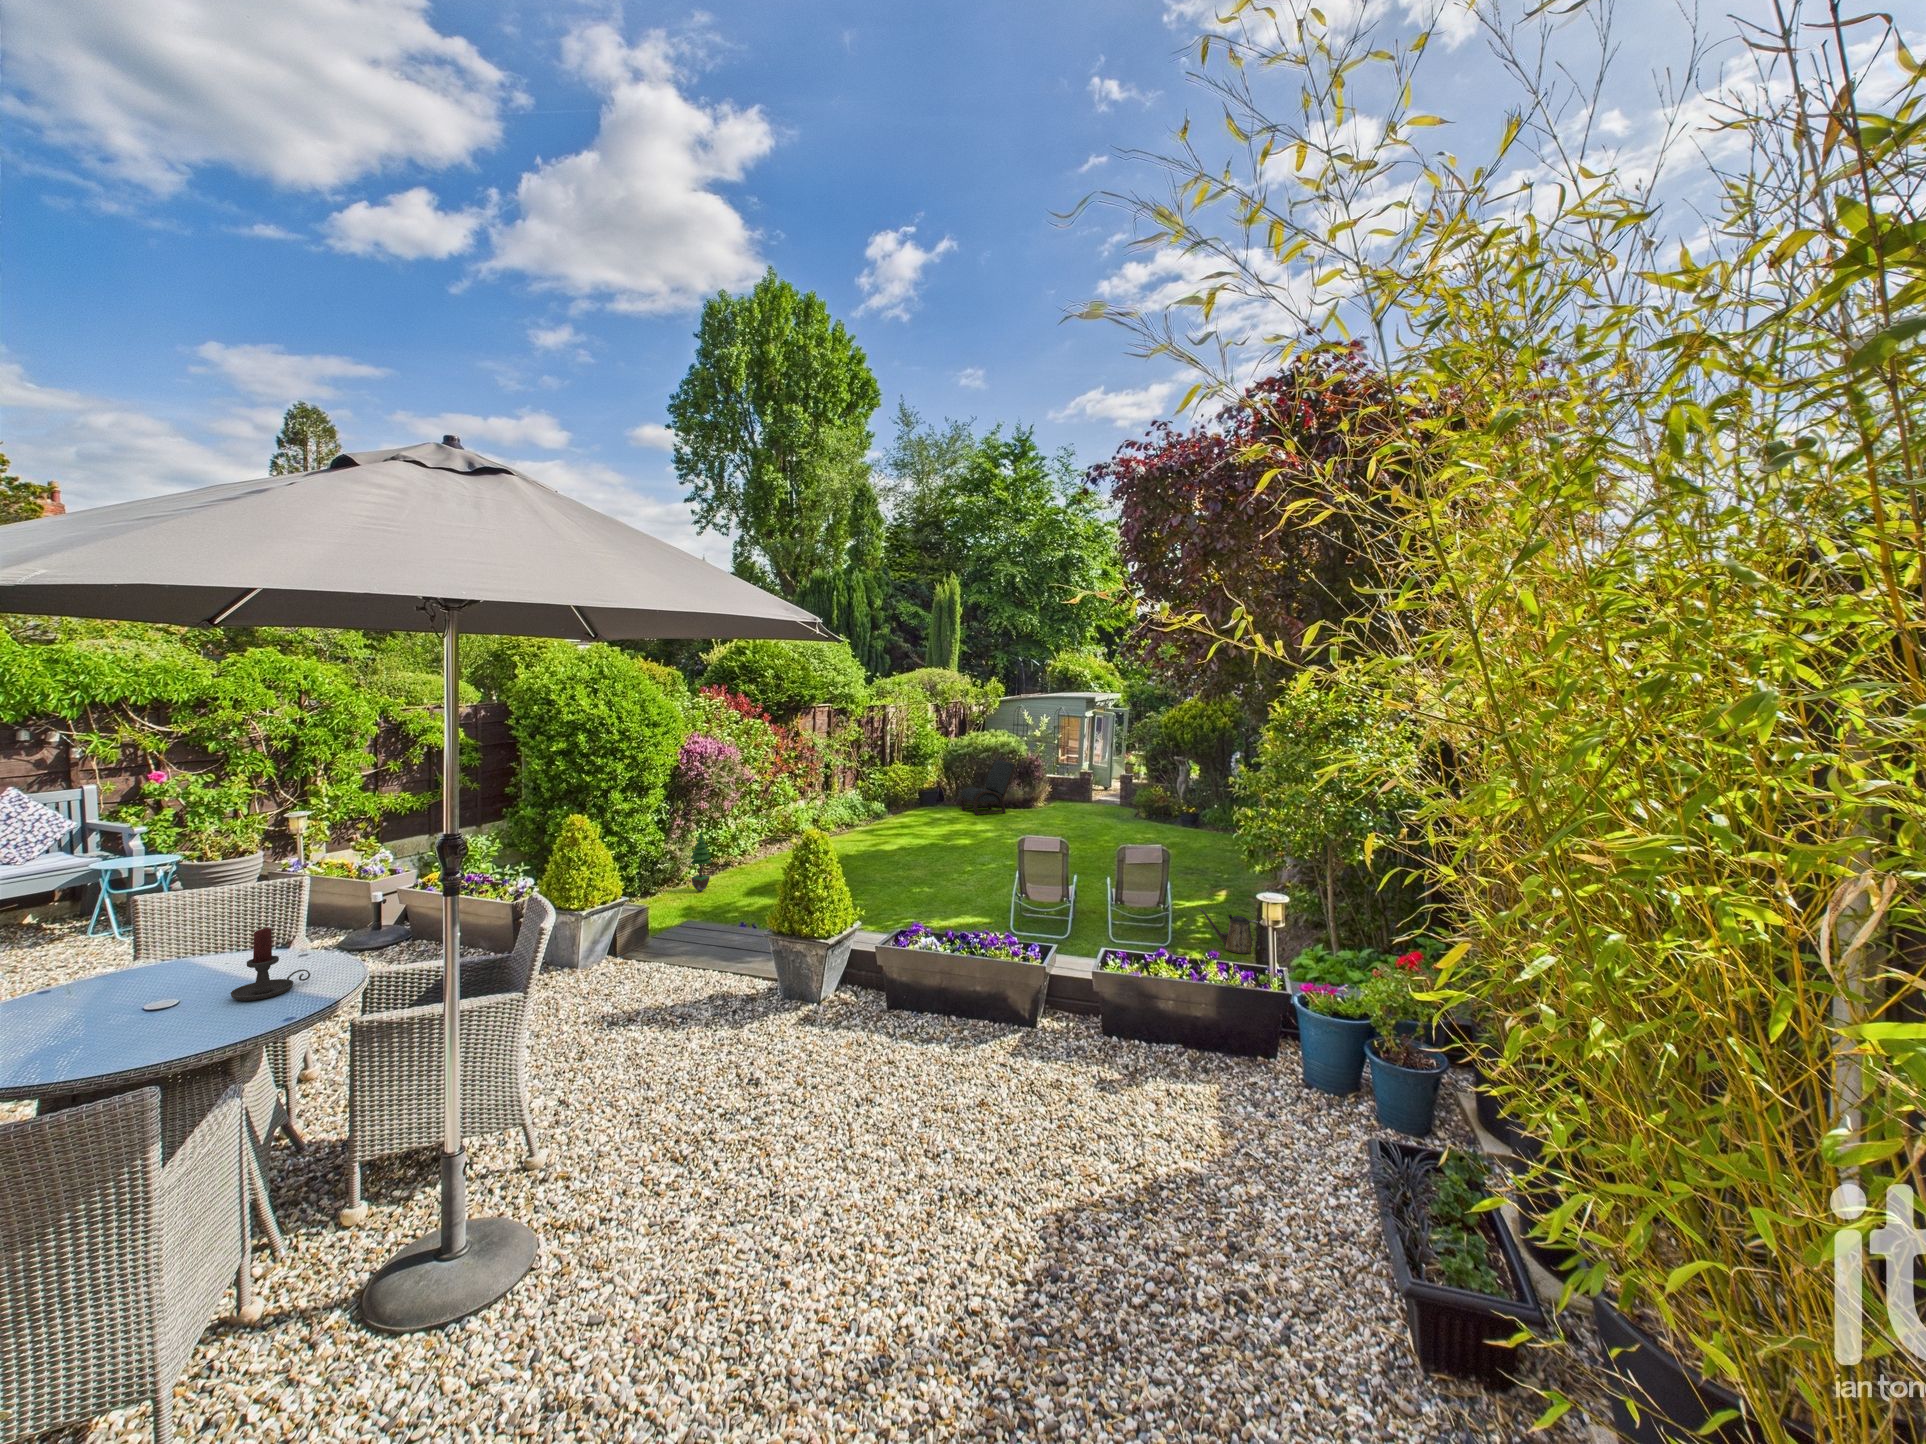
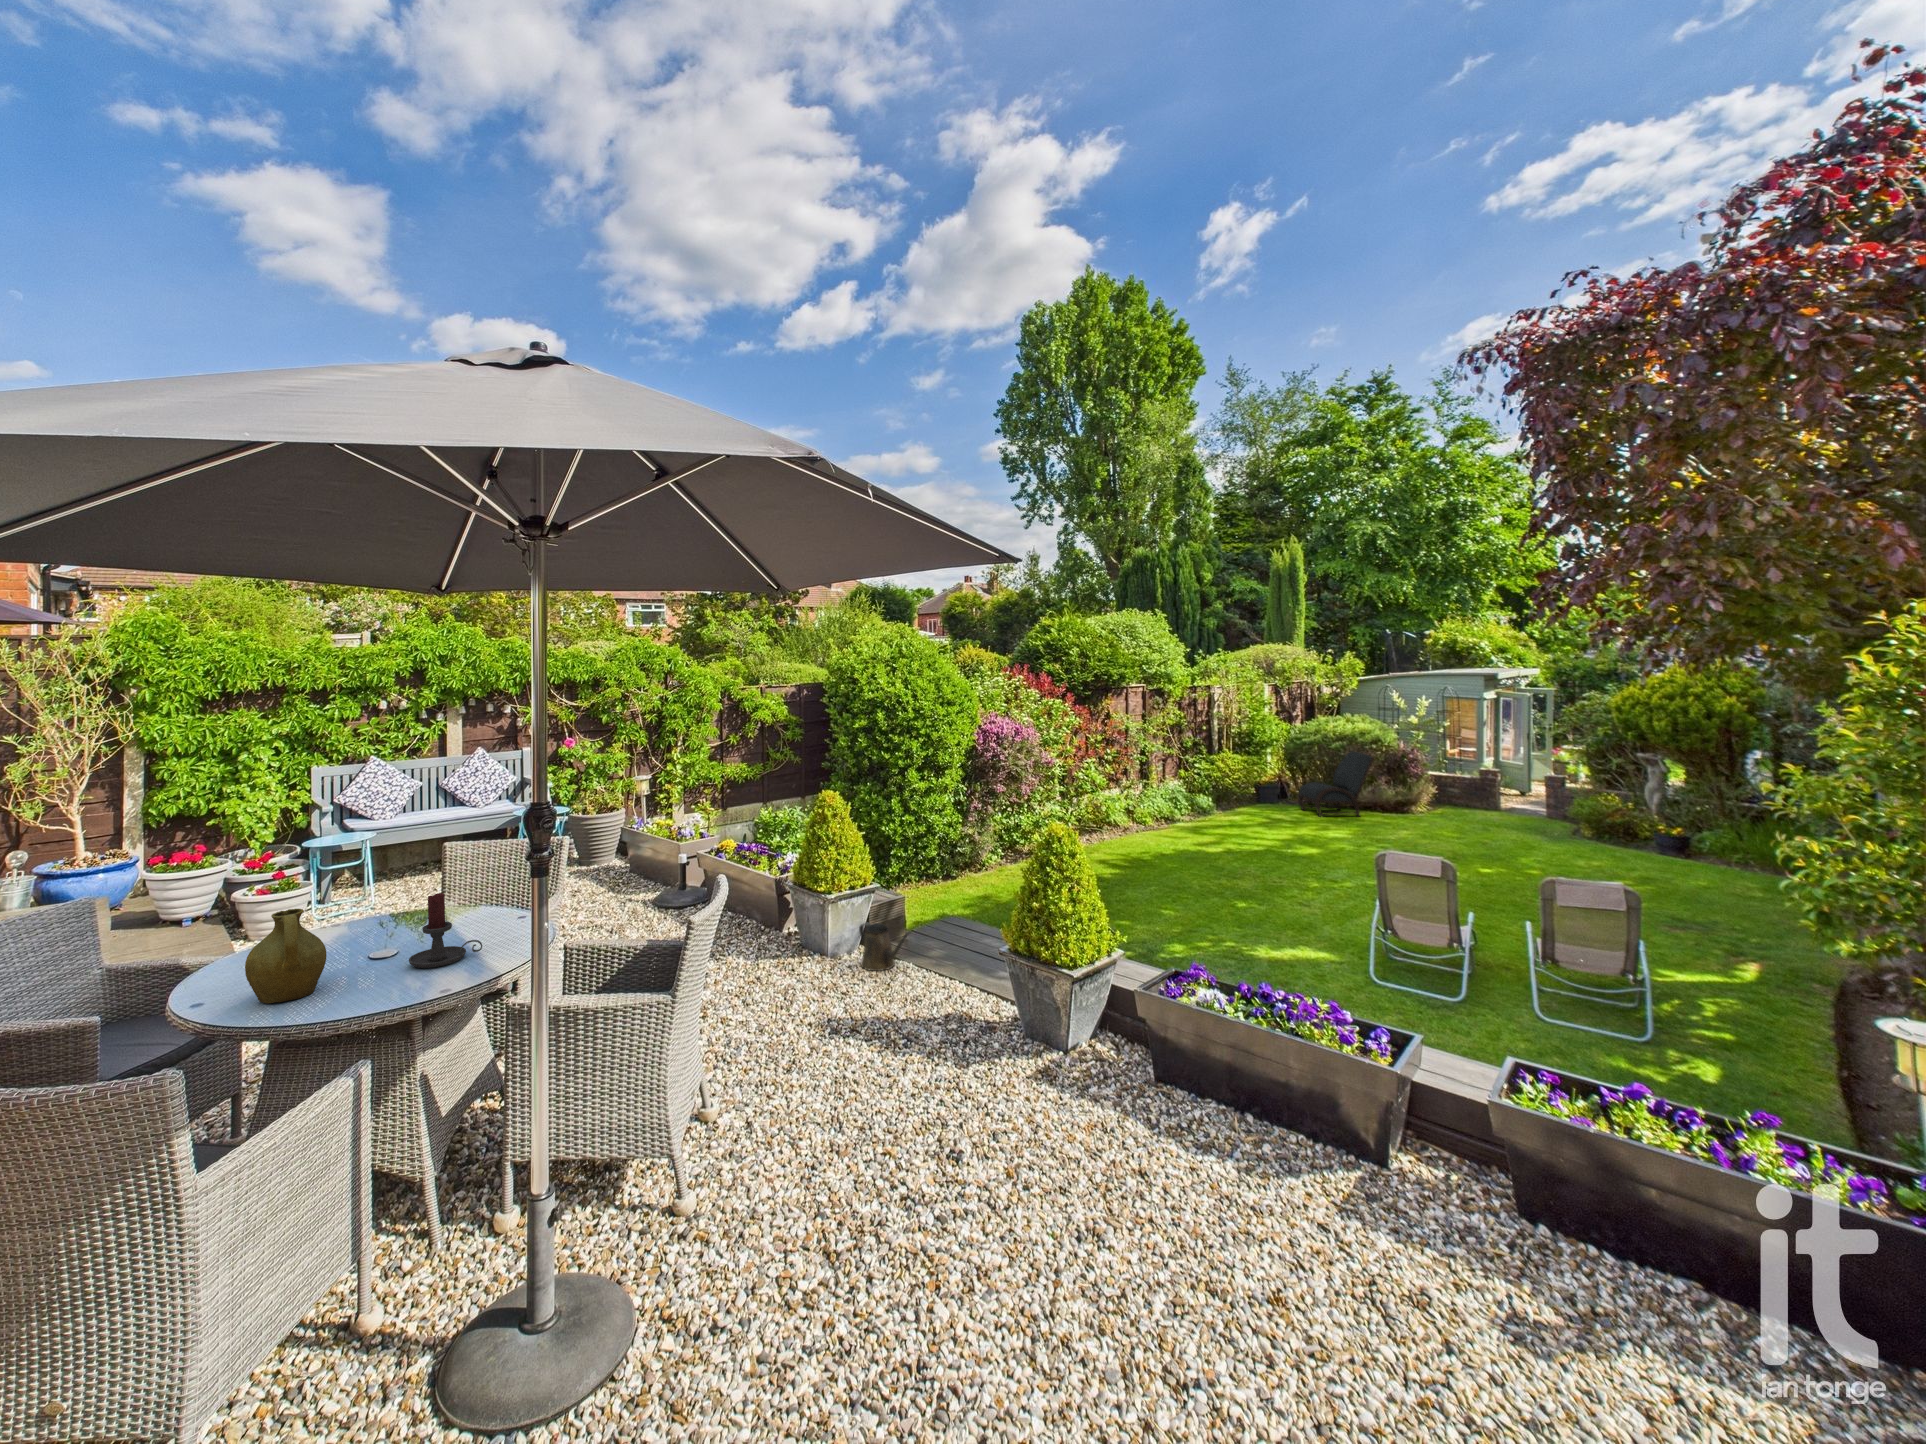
potted tree: present [690,832,712,891] -> none [970,816,993,880]
watering can: present [1199,908,1258,954] -> present [859,922,911,971]
pitcher: none [60,955,153,1051] -> present [245,909,326,1003]

